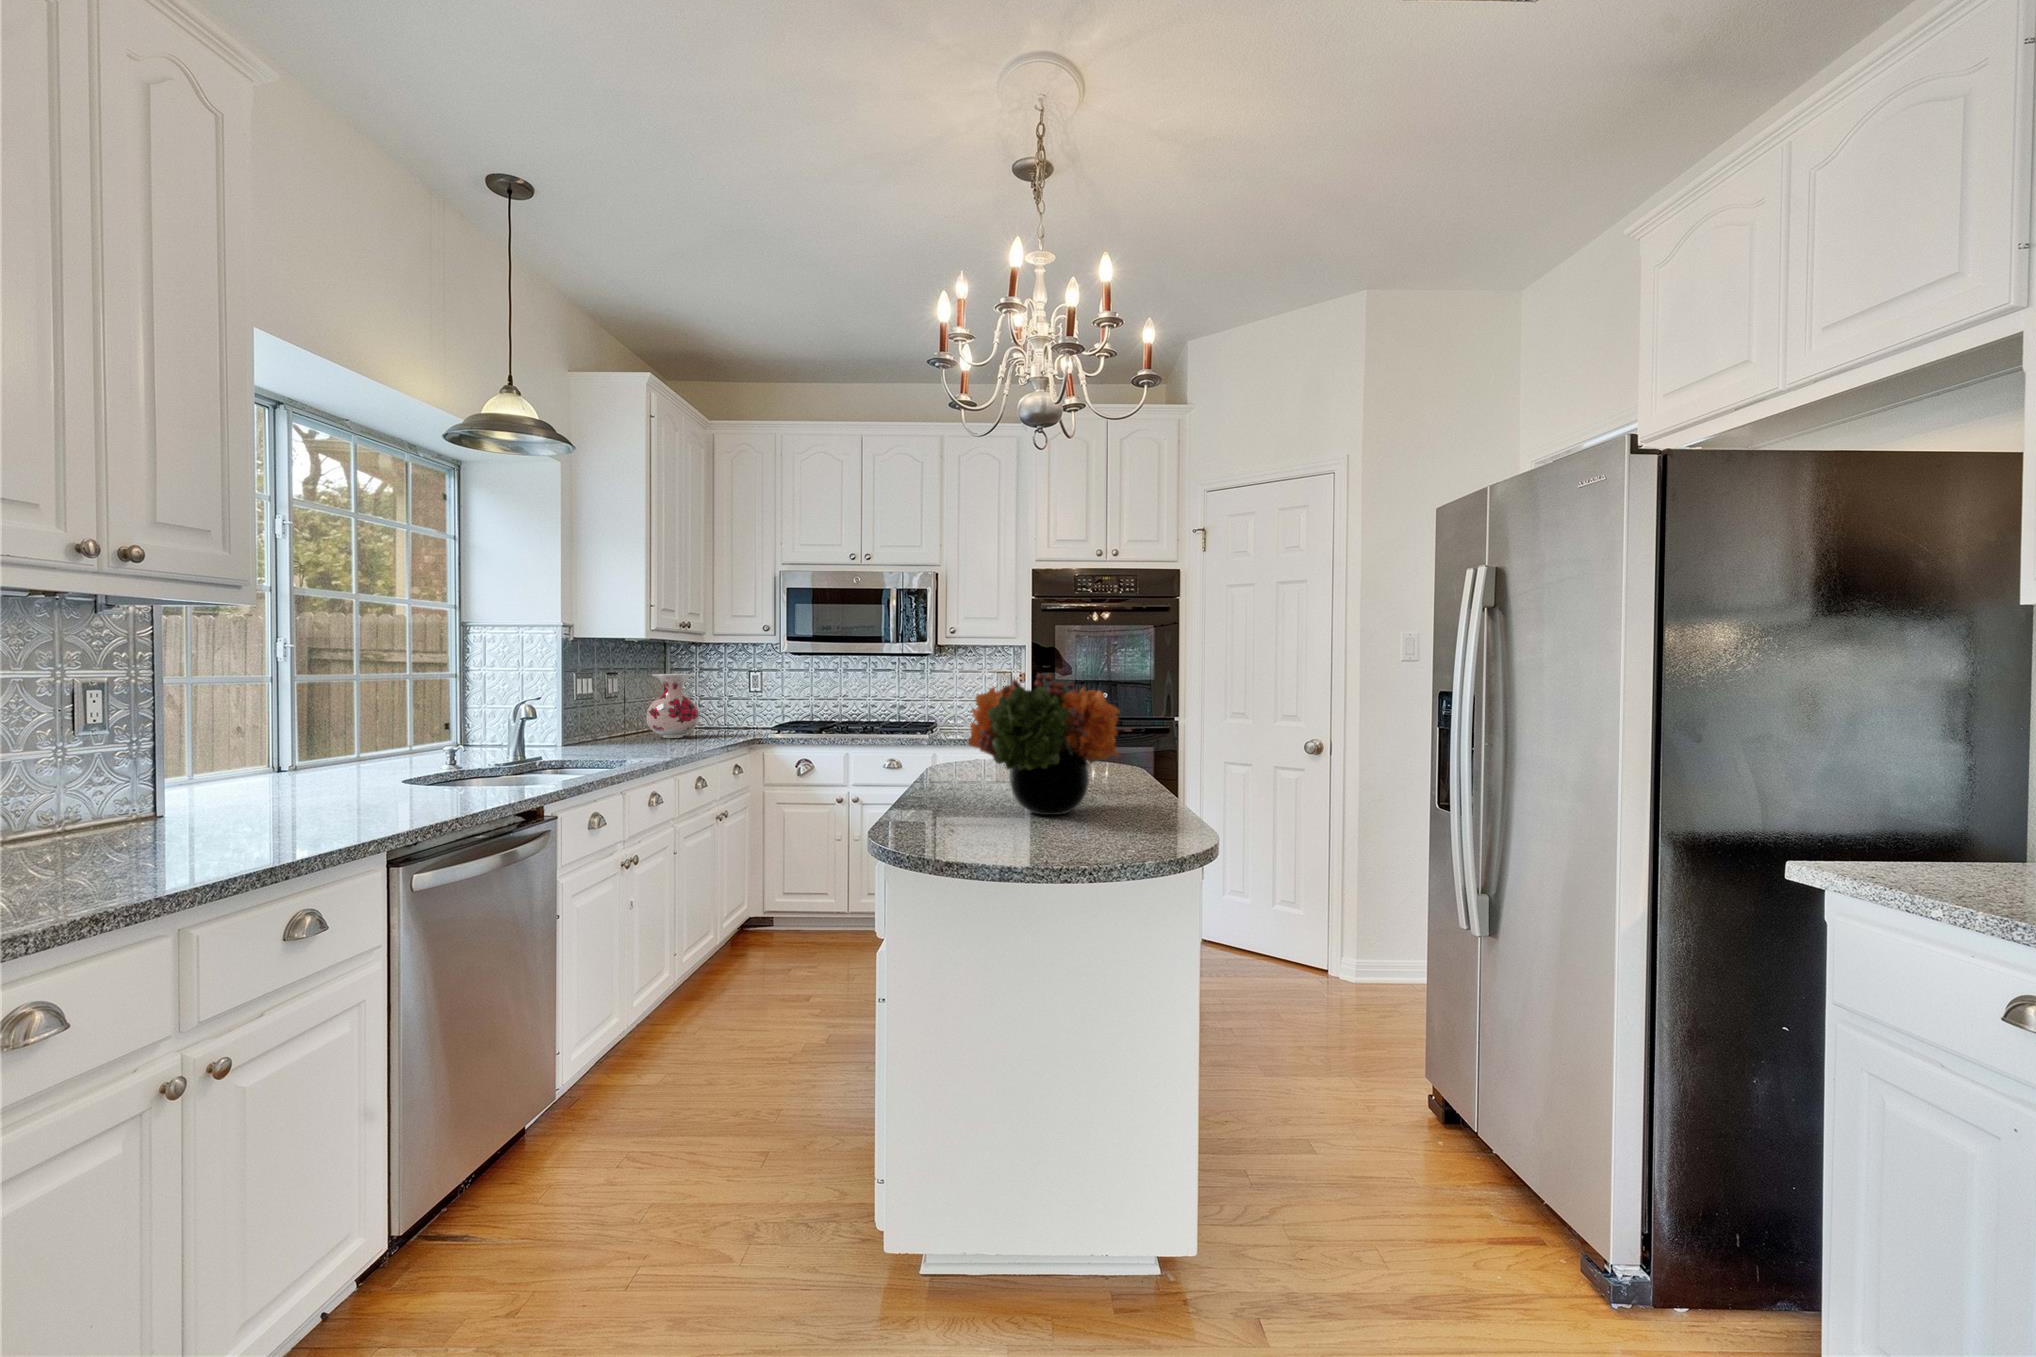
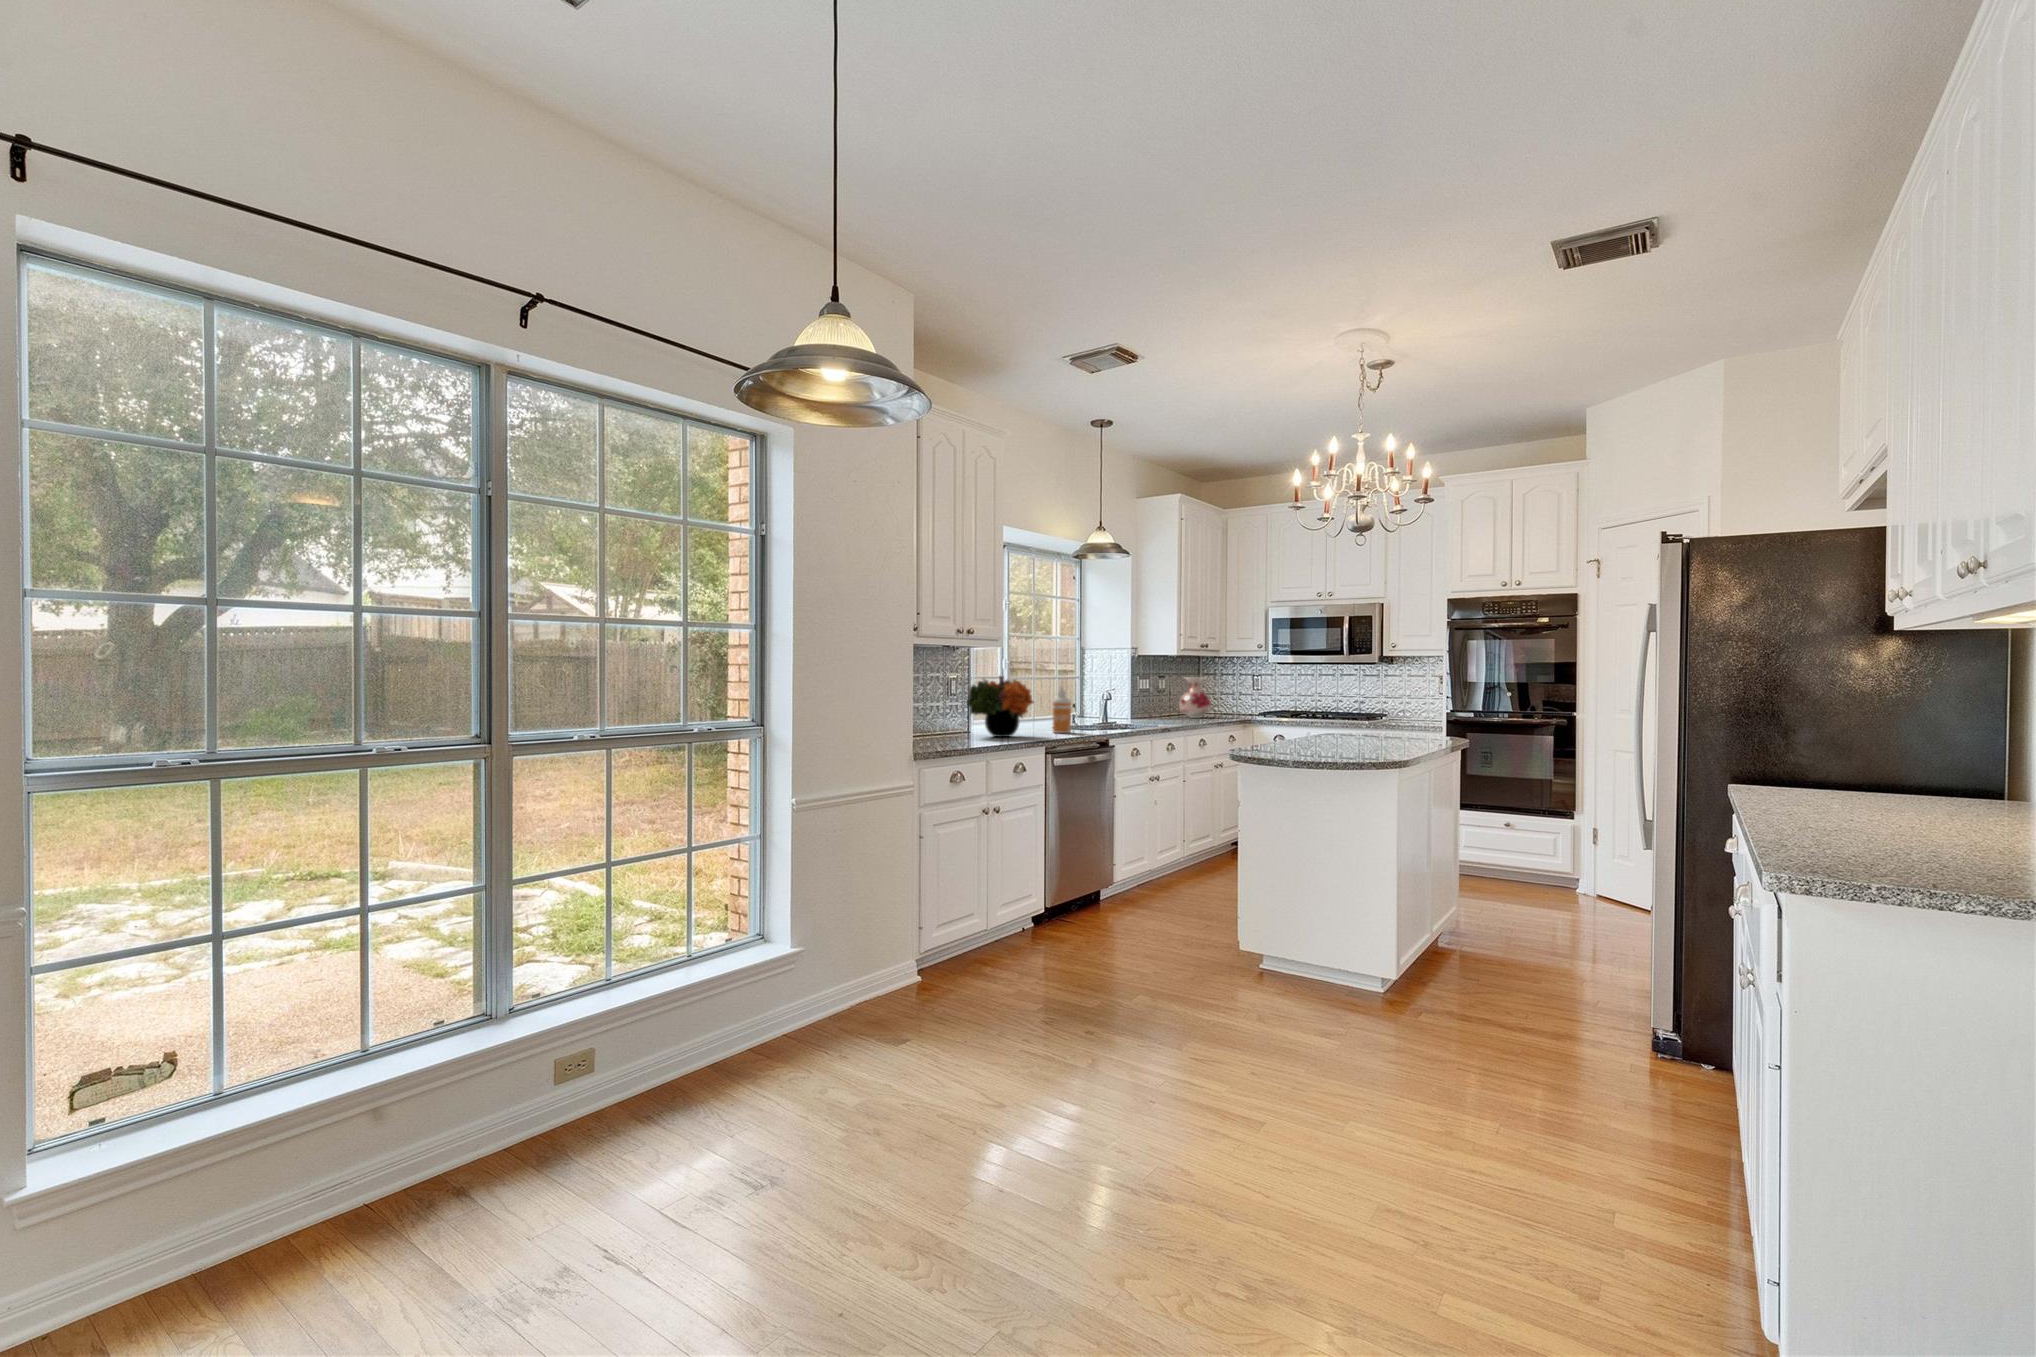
flower arrangement: present [968,673,1120,815] -> present [966,676,1033,737]
soap dispenser: none [405,697,455,803] -> present [1053,686,1071,733]

